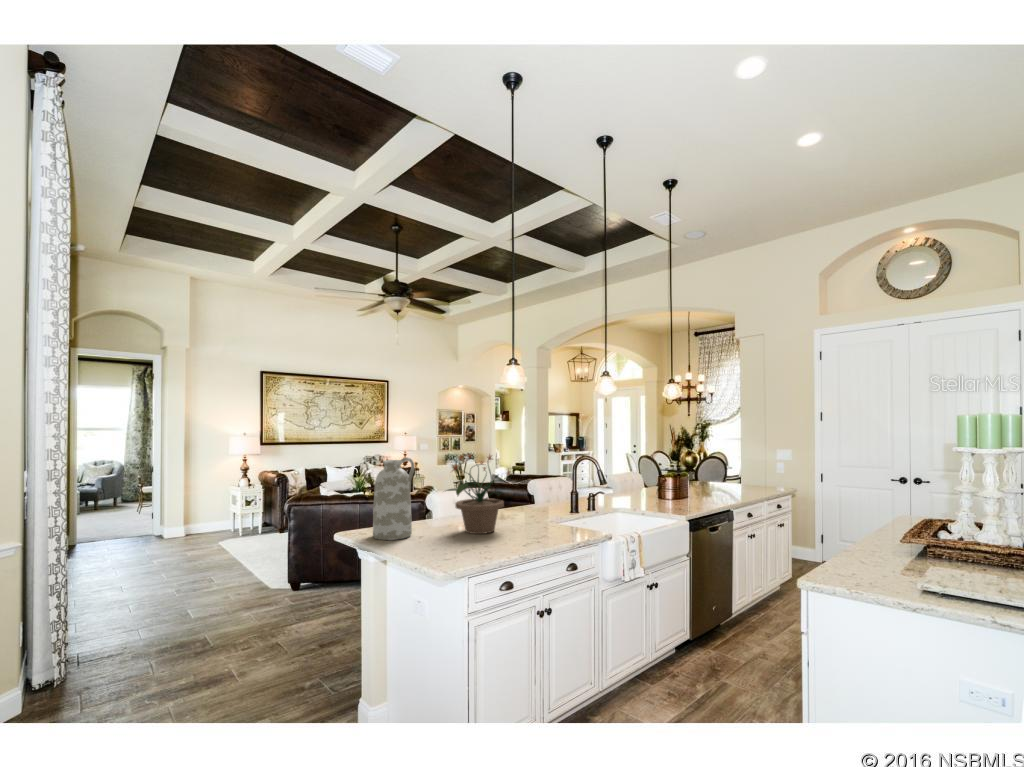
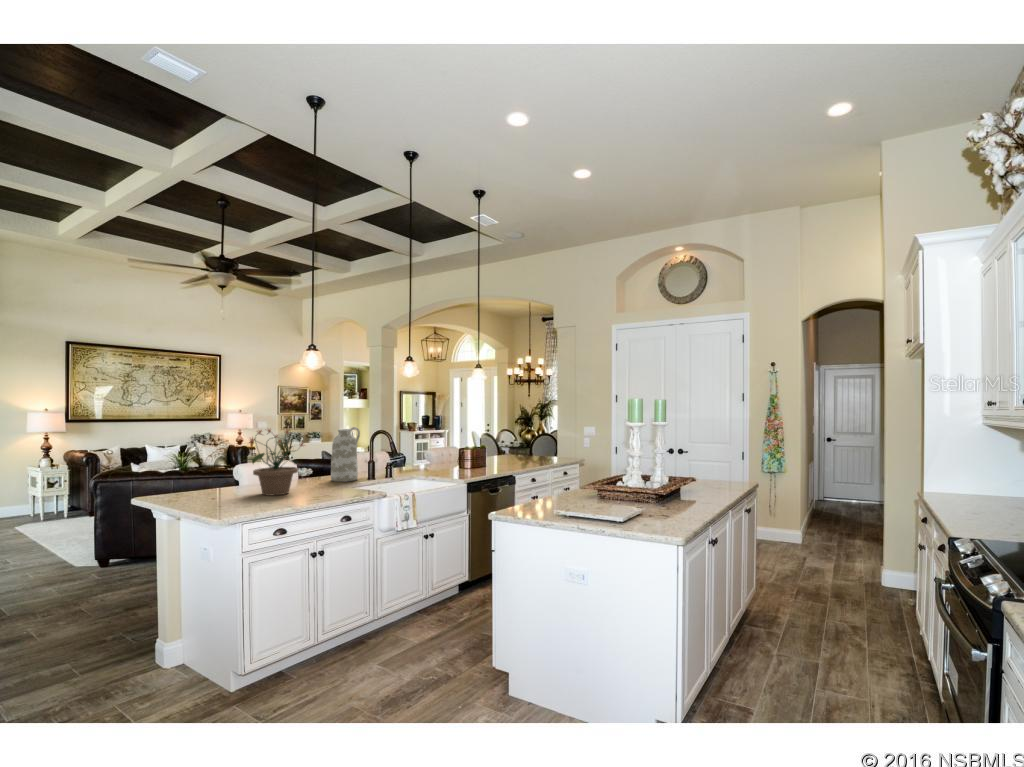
vase: present [373,457,414,540] -> present [331,427,360,482]

